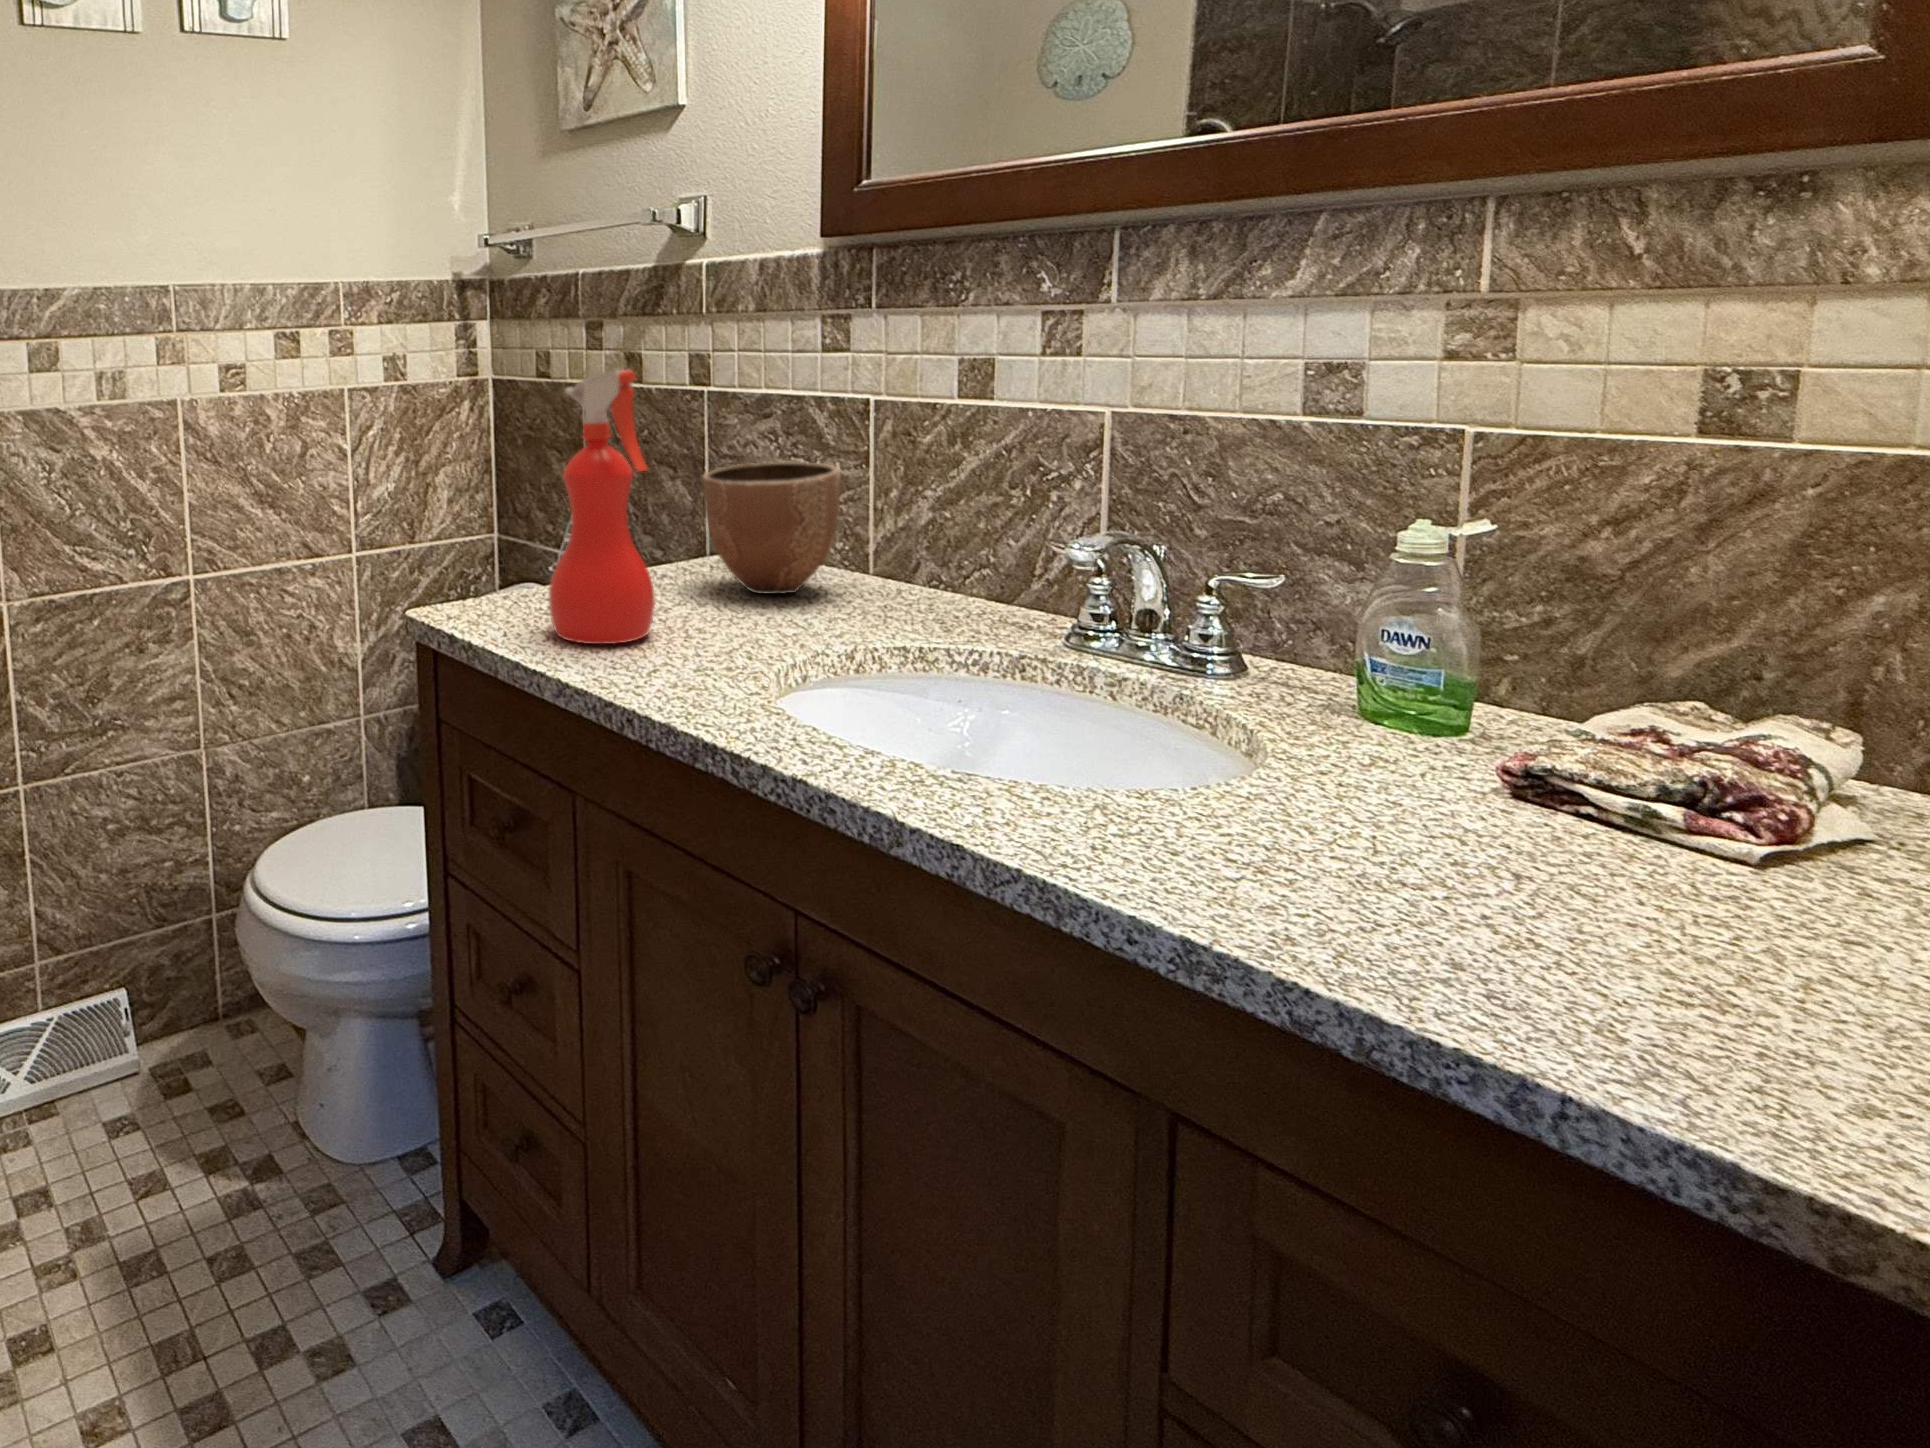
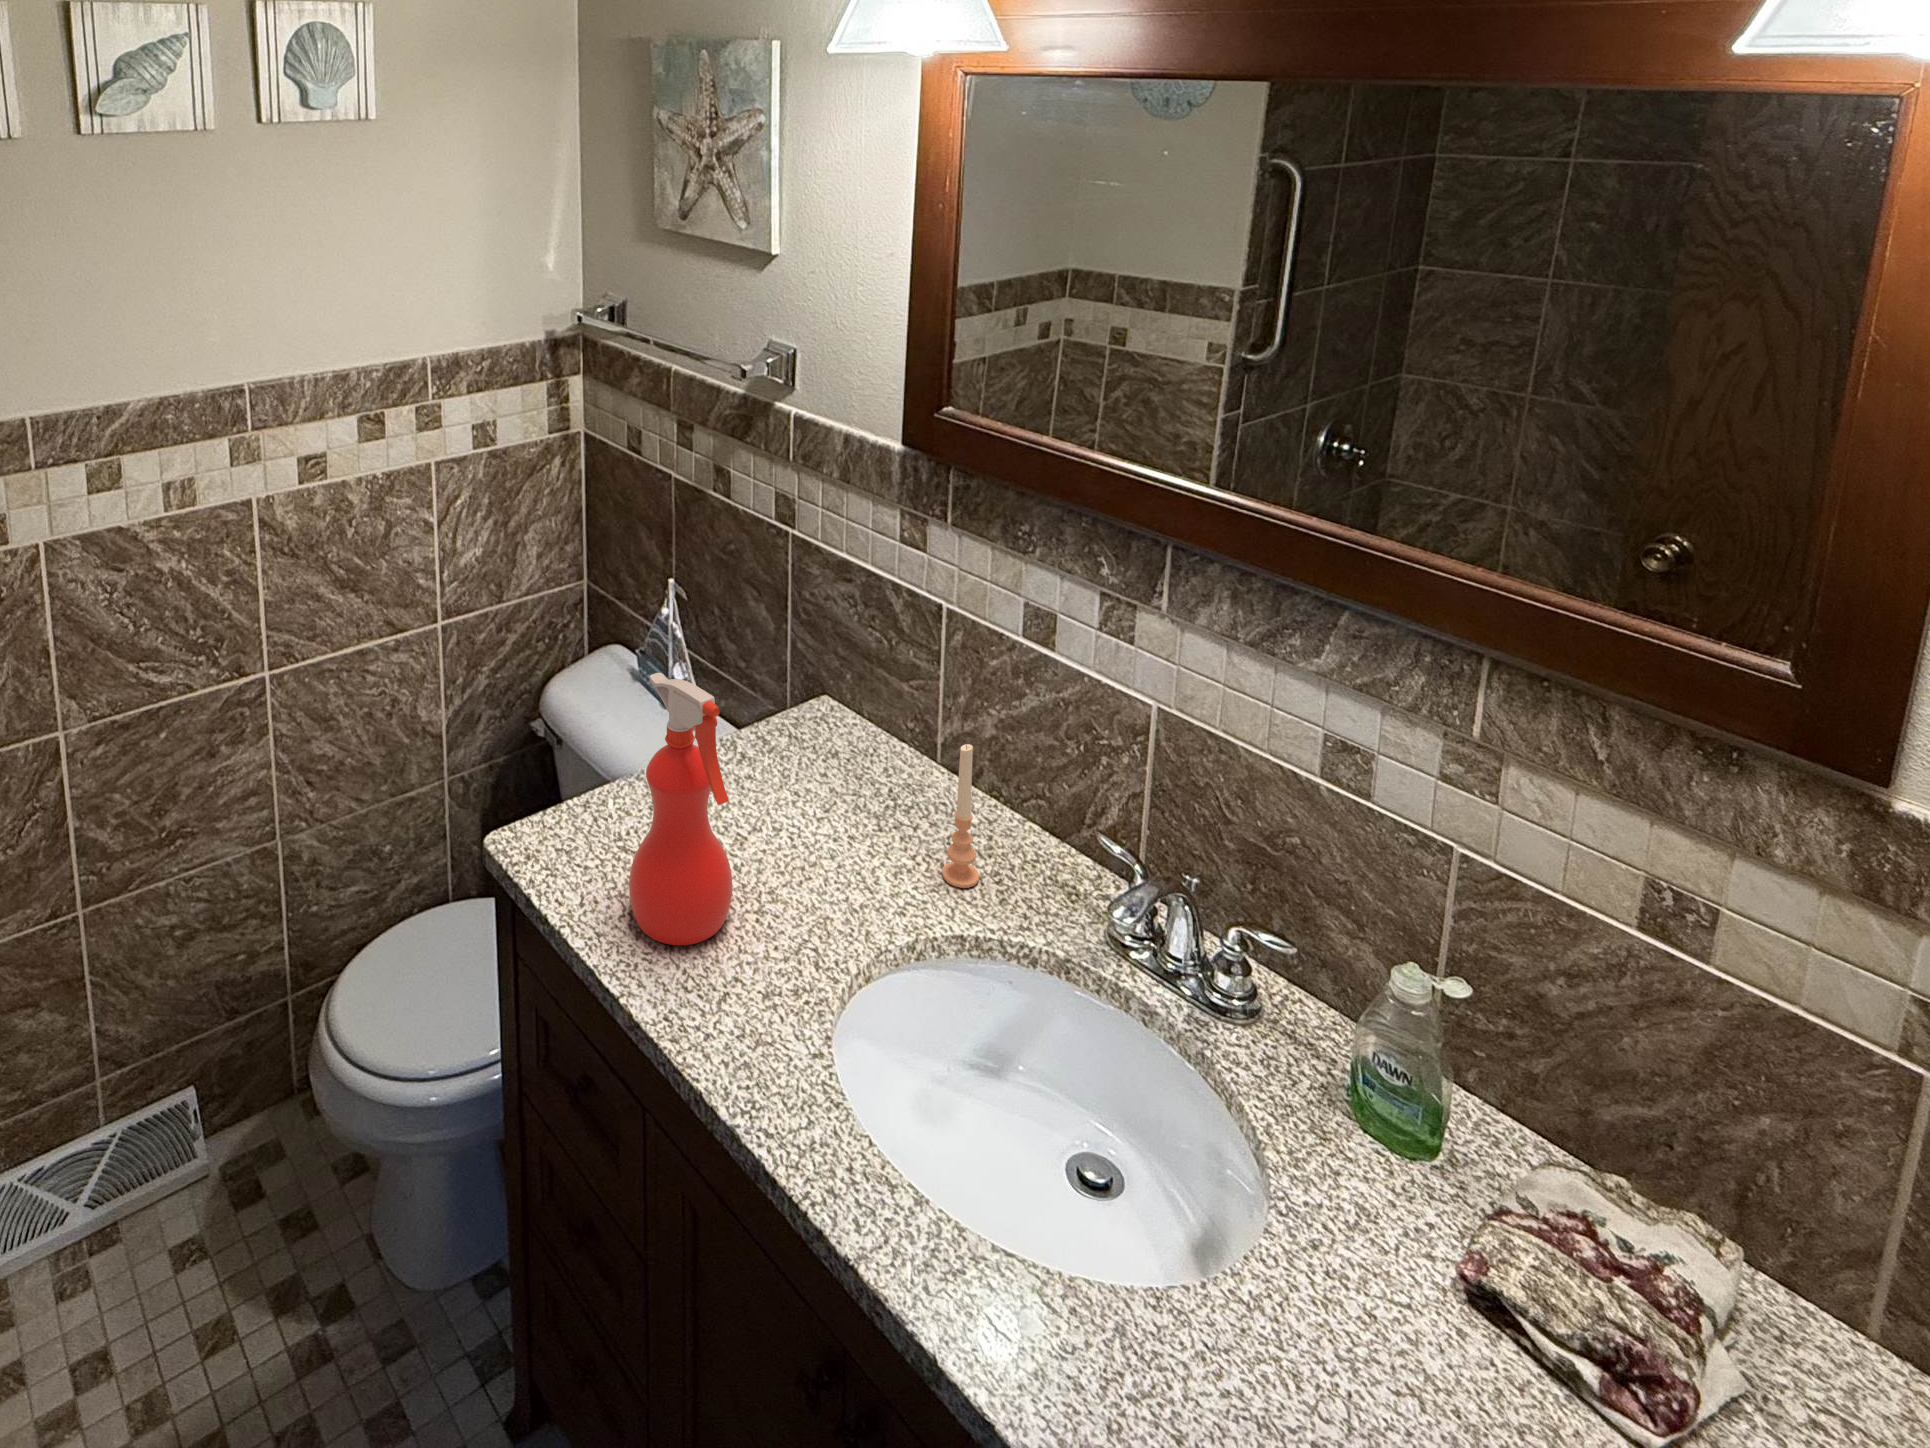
decorative bowl: present [703,462,841,594] -> none [782,663,912,814]
candle: none [880,469,921,625] -> present [942,744,979,888]

